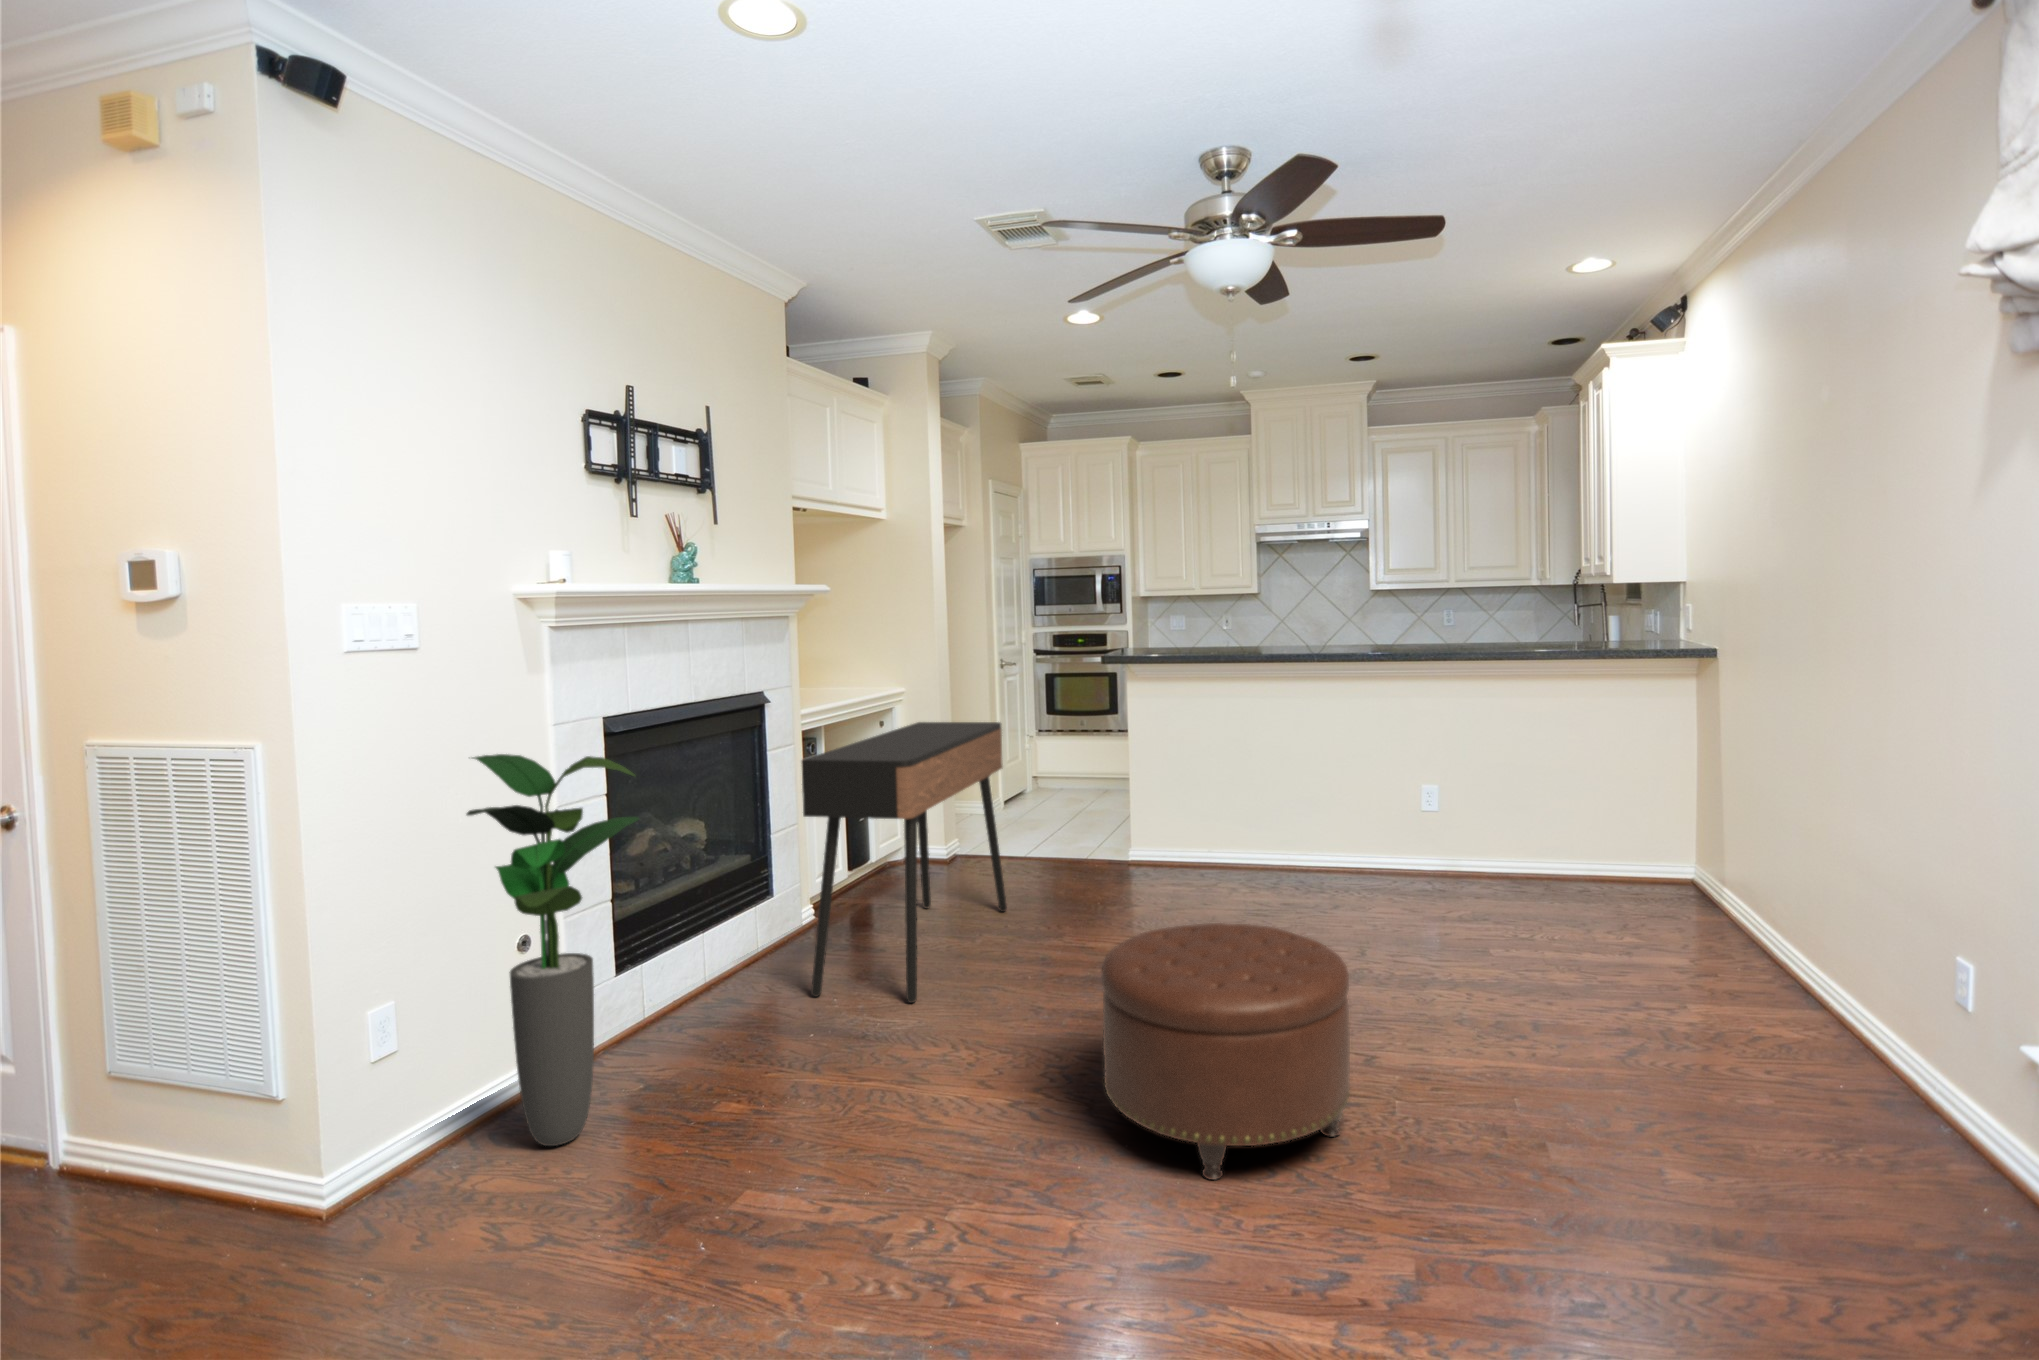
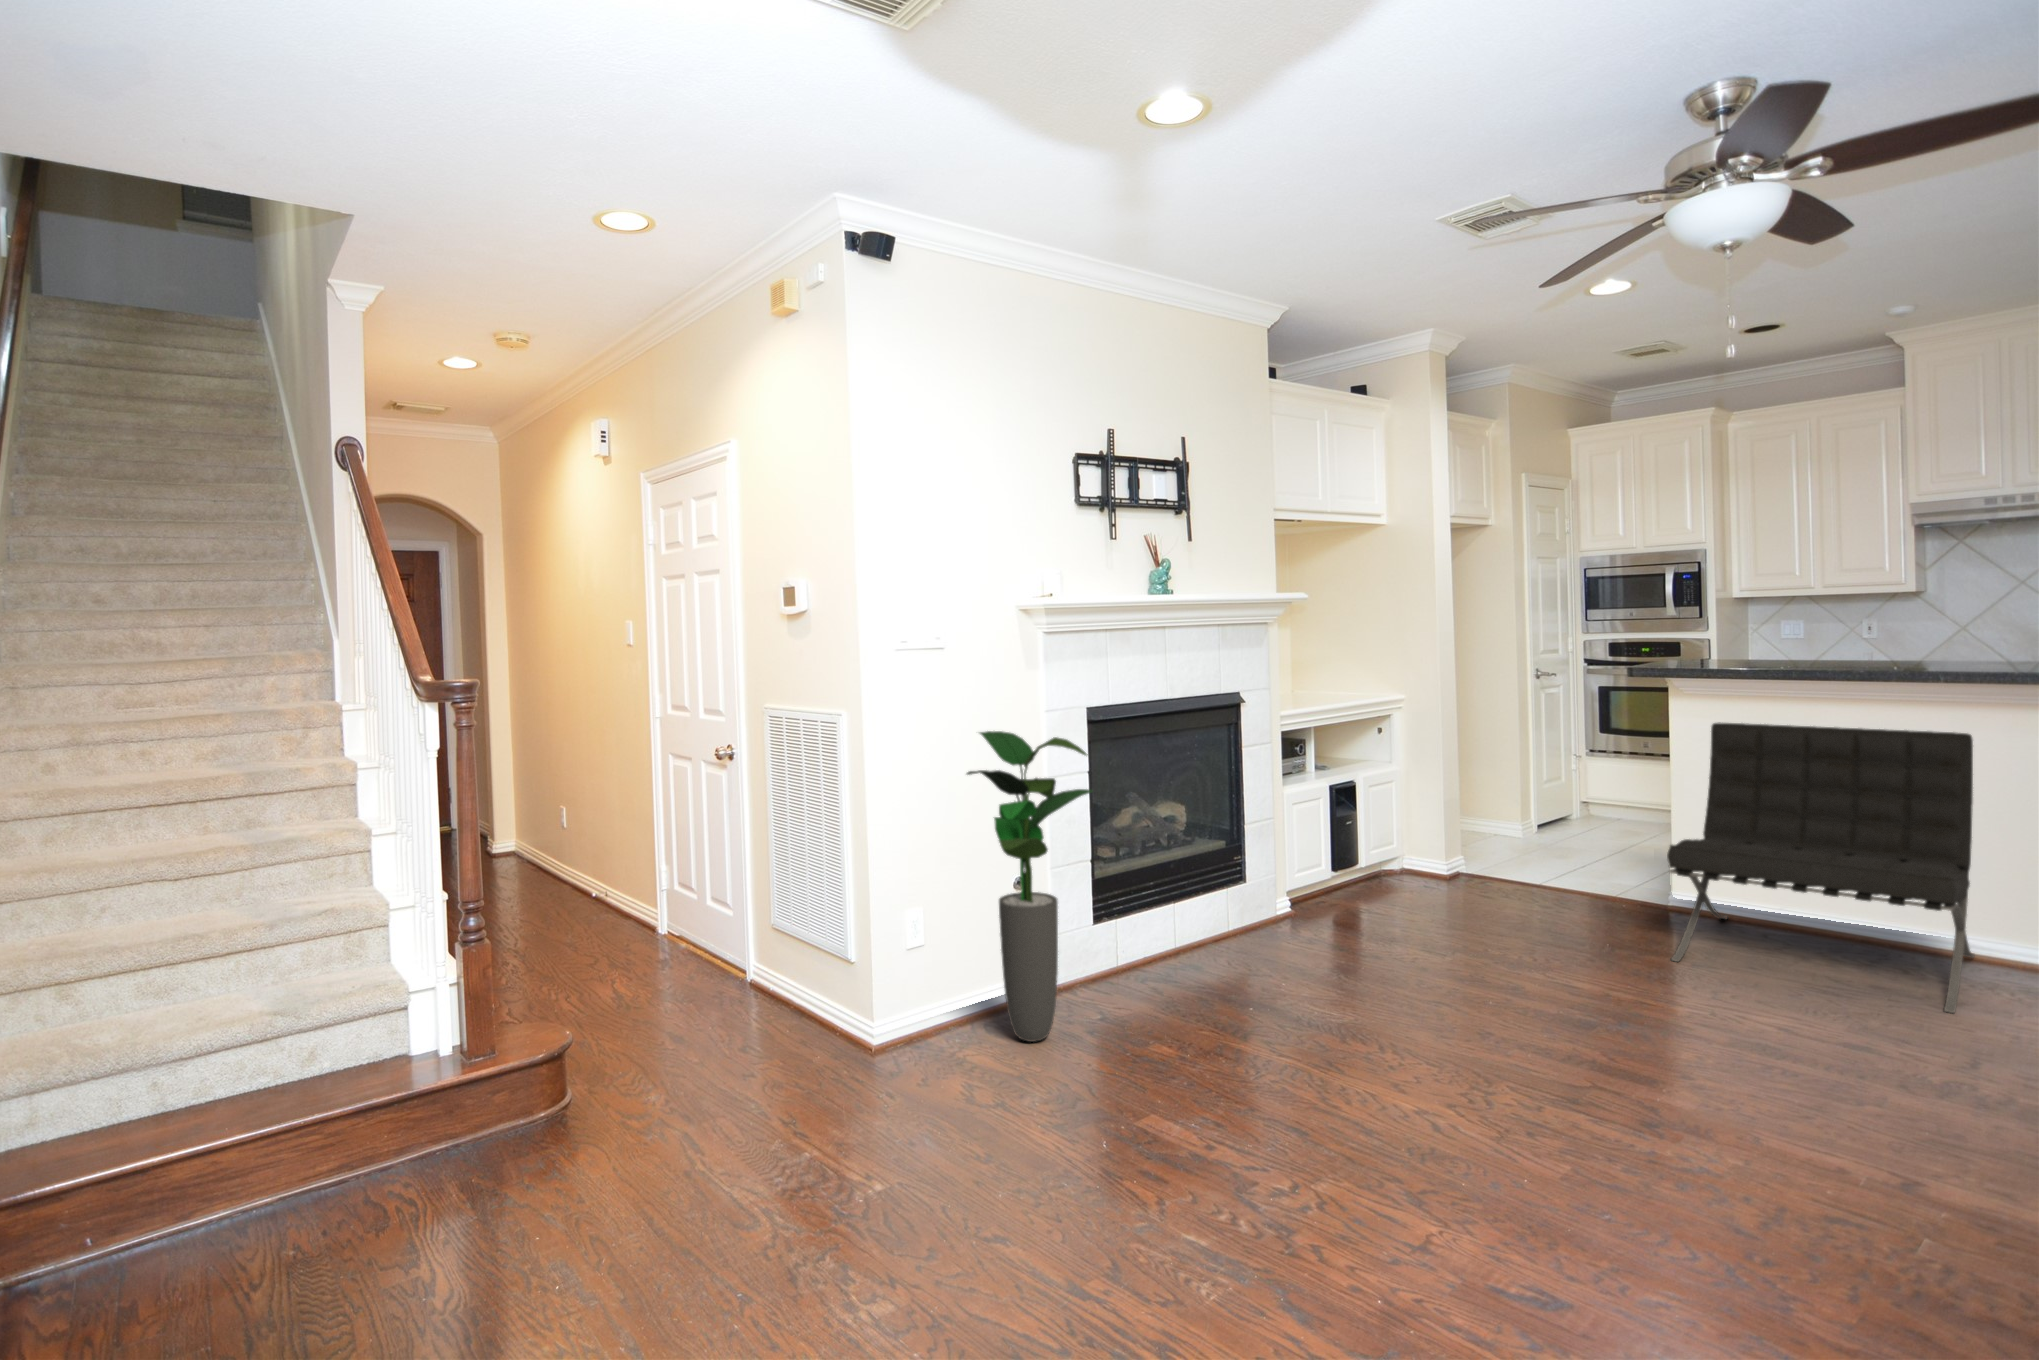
lounge chair: none [1141,699,1326,912] -> present [1667,722,1975,1013]
console table: present [802,722,1007,1003] -> none [1255,730,1495,1002]
ottoman: present [1101,923,1350,1180] -> none [1510,971,1848,1261]

